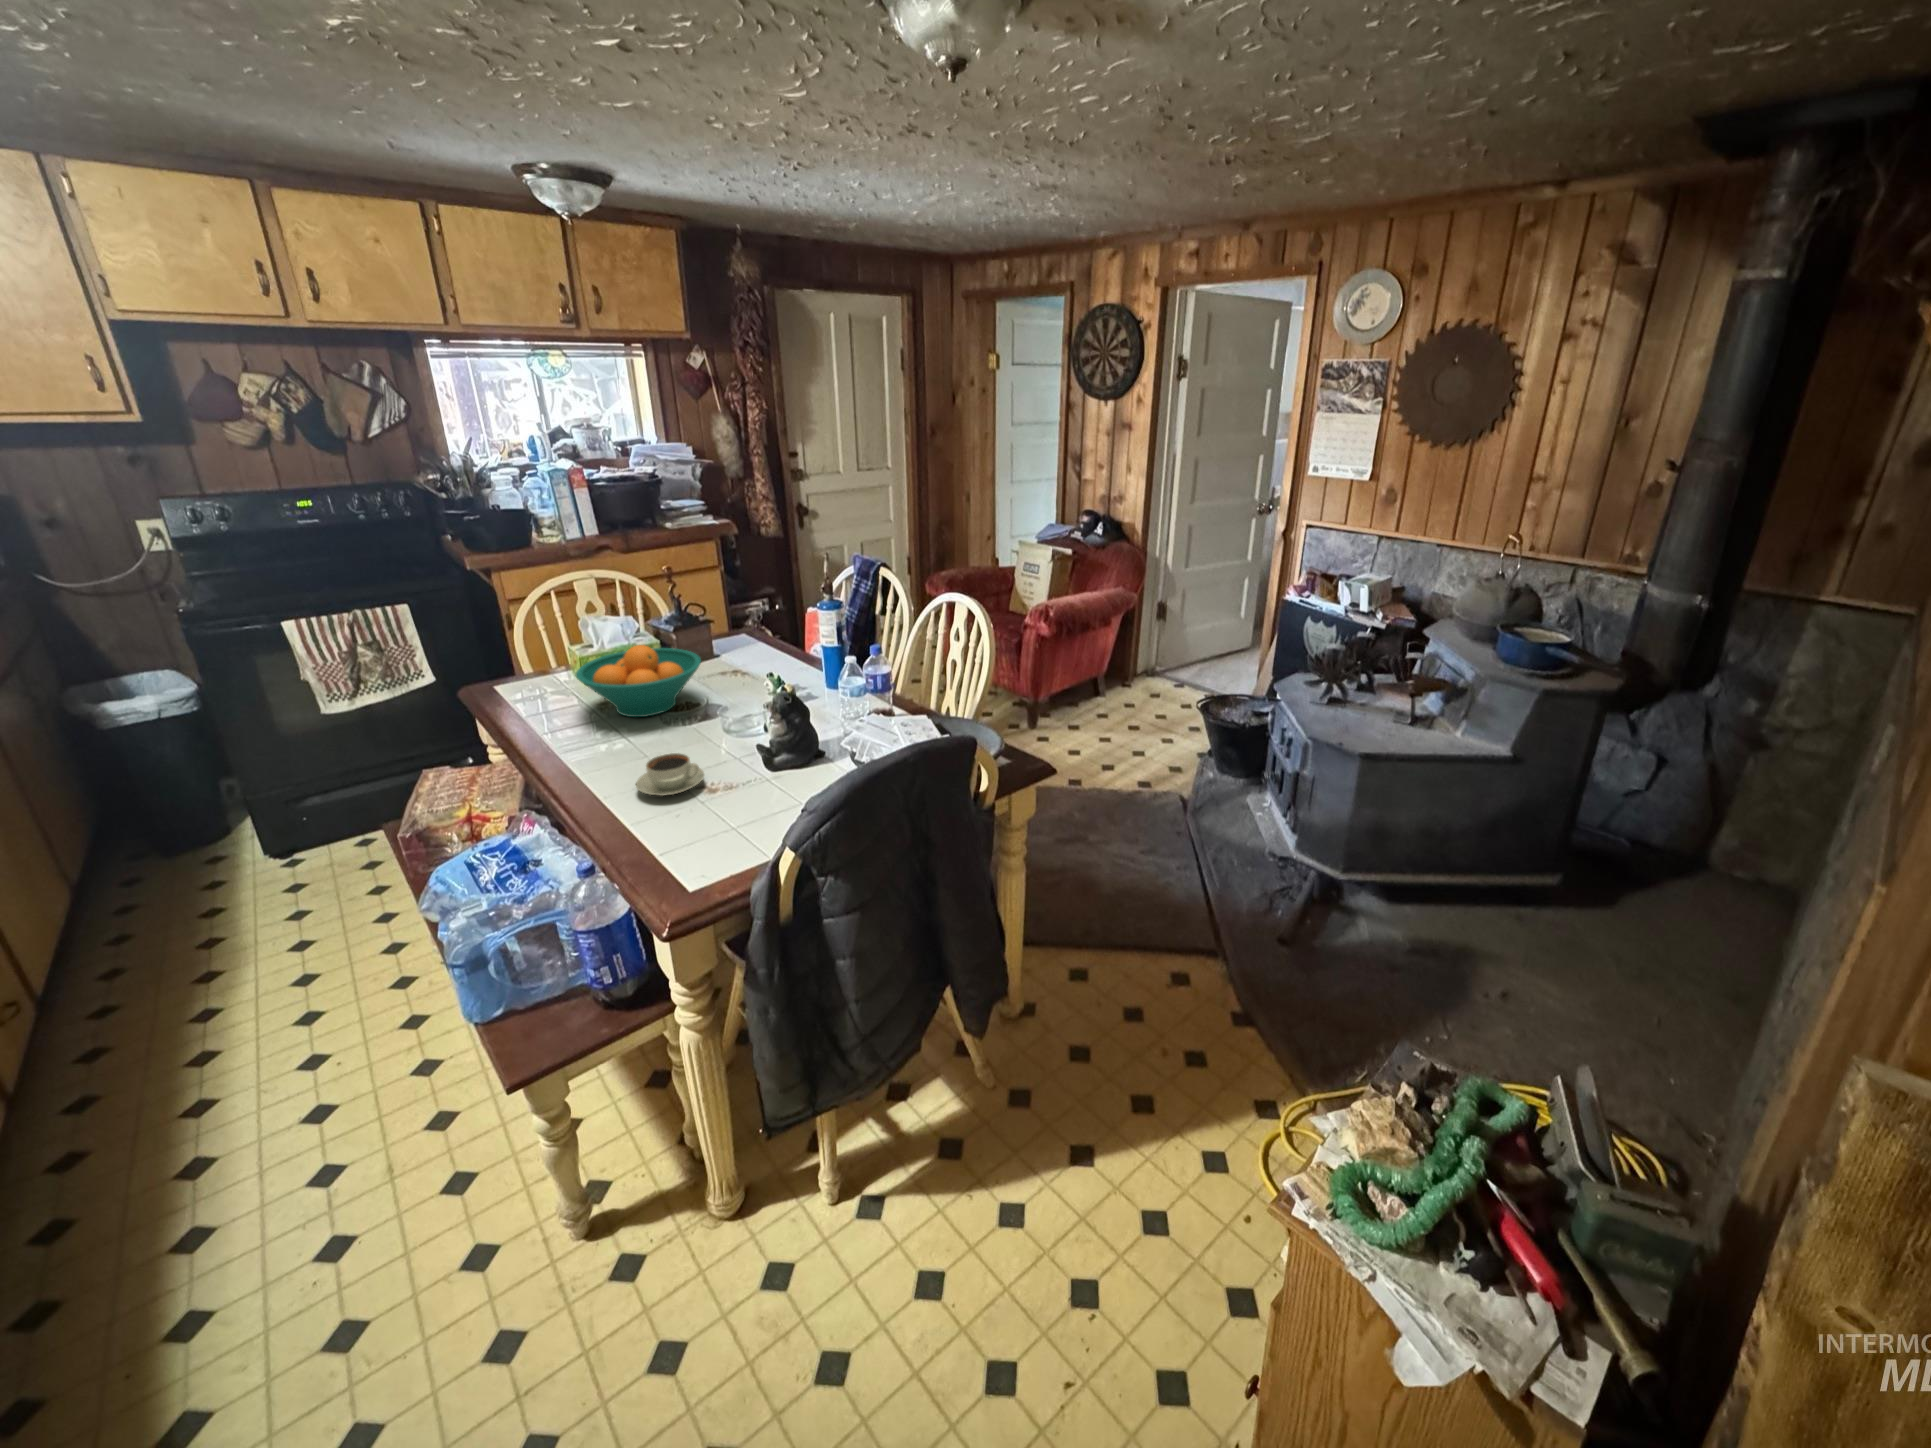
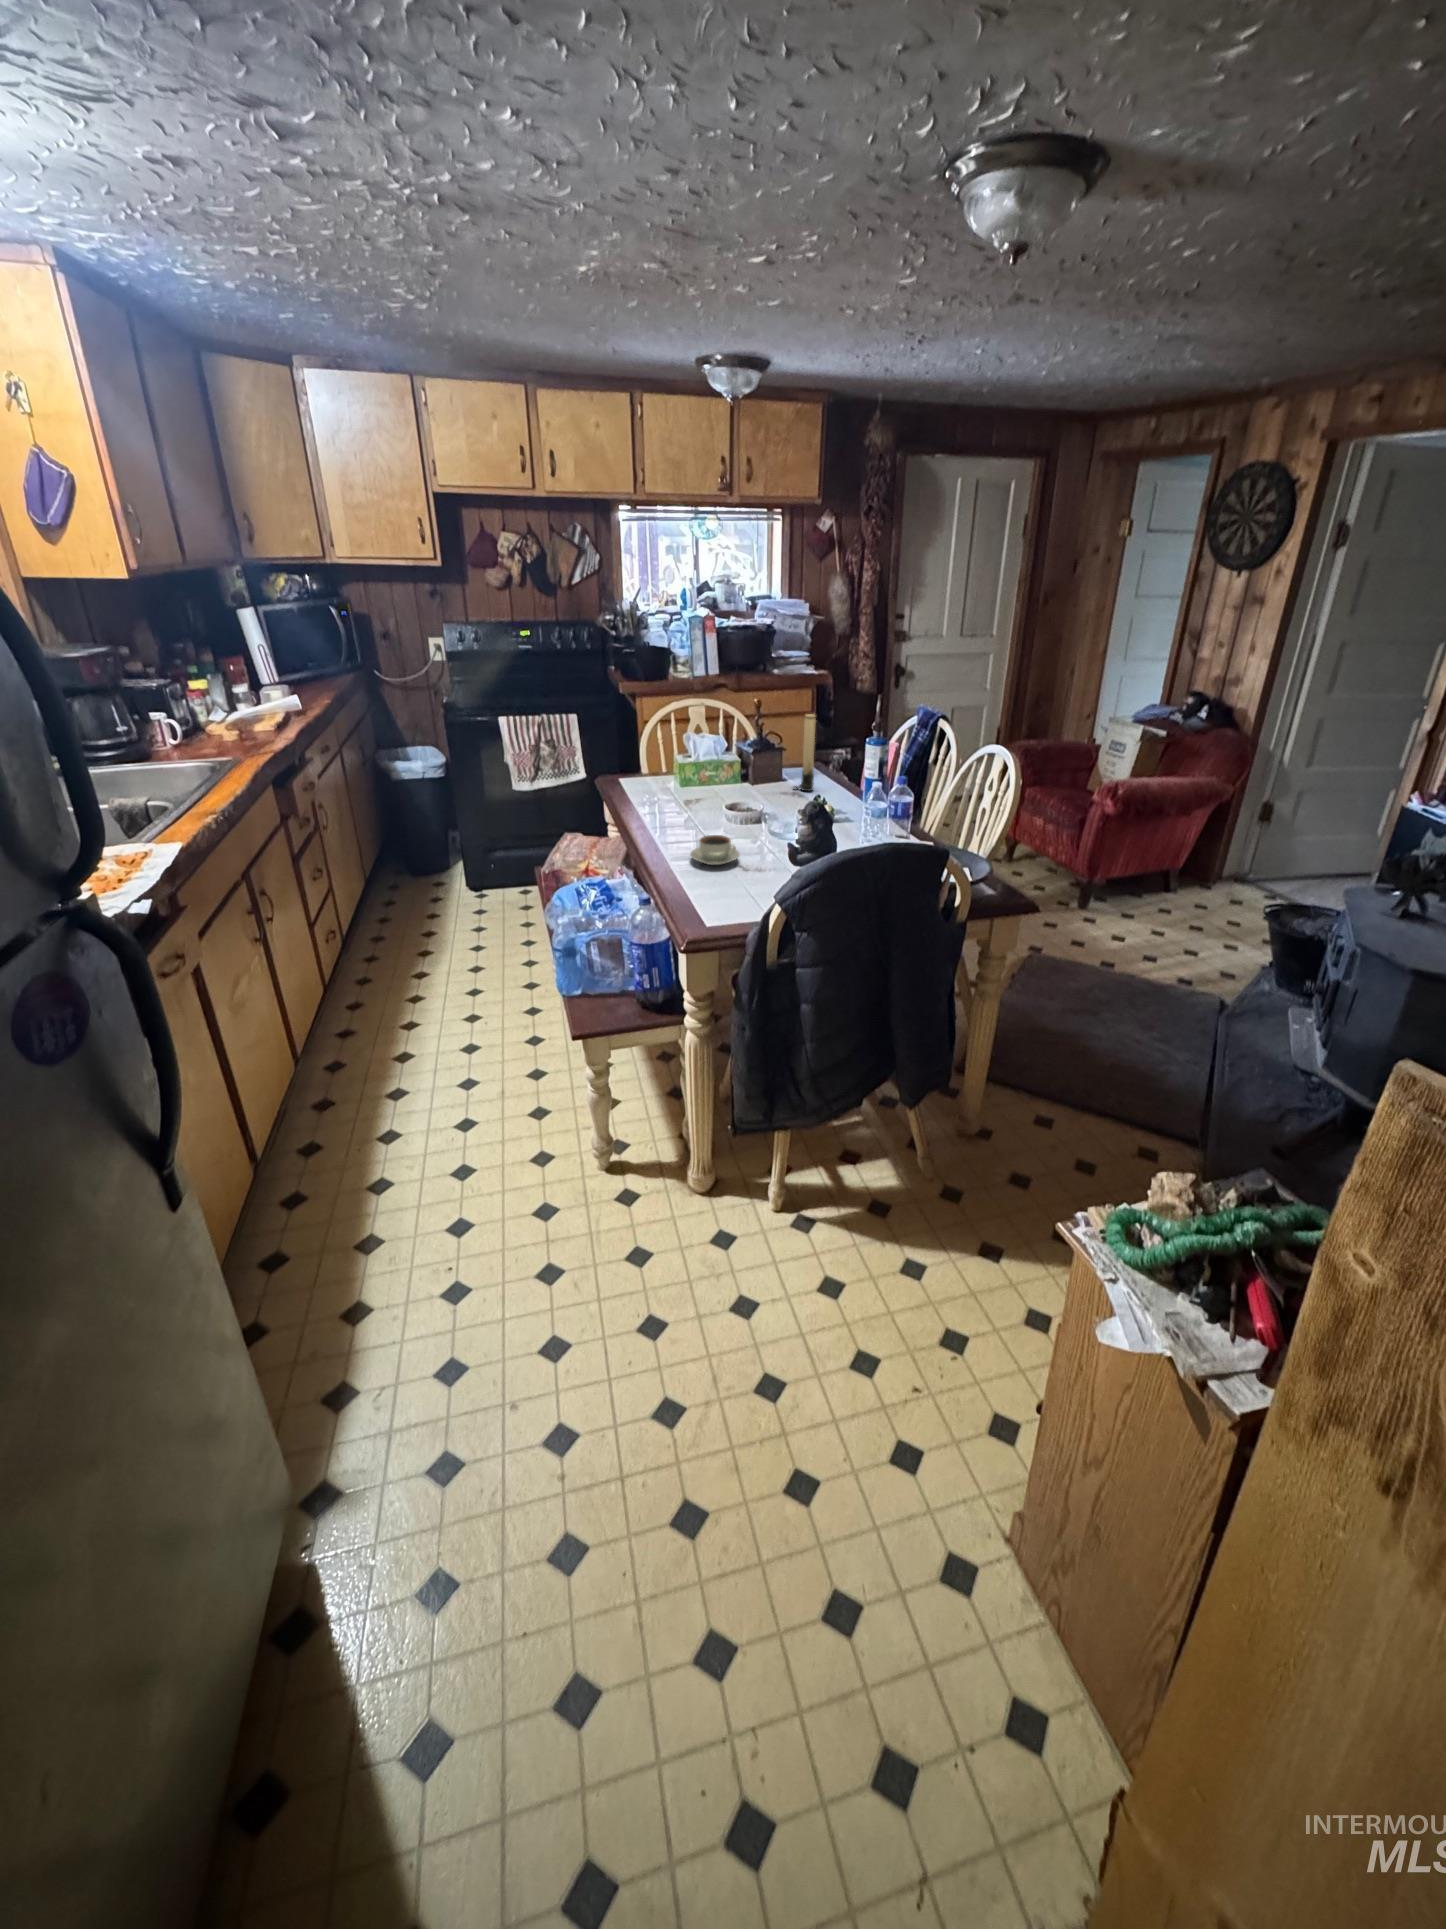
candle: none [738,580,765,668] -> present [793,714,816,791]
fruit bowl: present [576,645,701,717] -> none [669,754,760,812]

